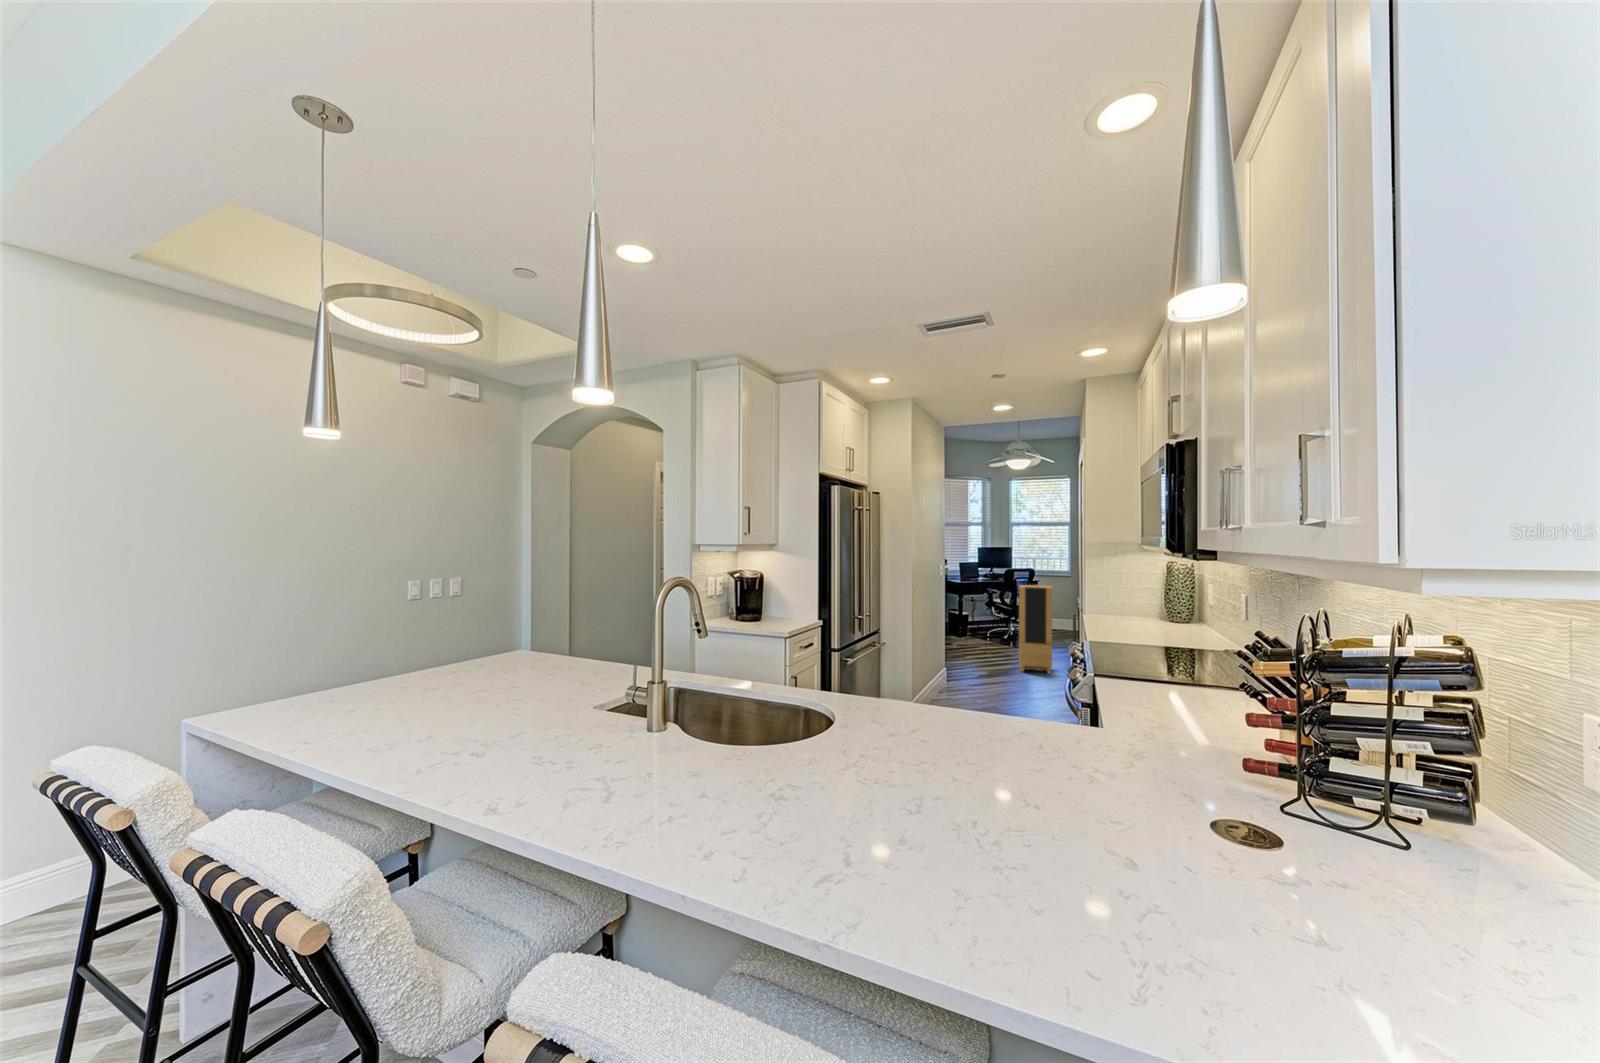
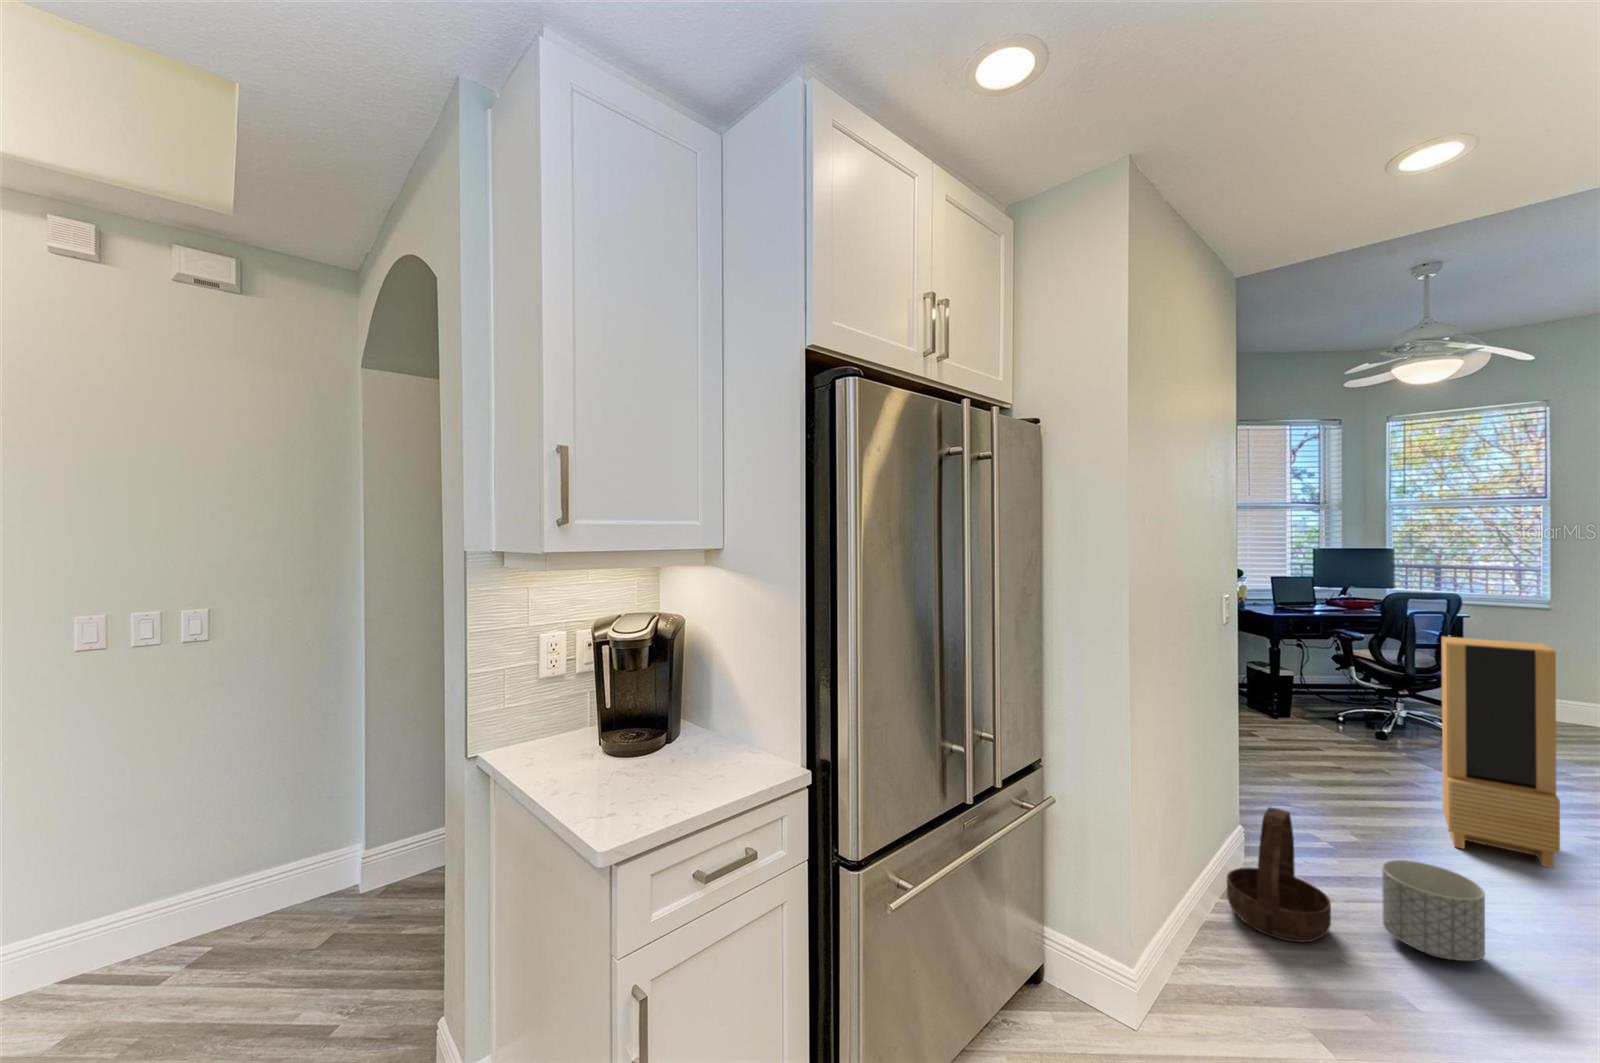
basket: none [941,651,975,699] -> present [1227,808,1331,942]
planter: none [991,666,1020,696] -> present [1382,860,1485,961]

